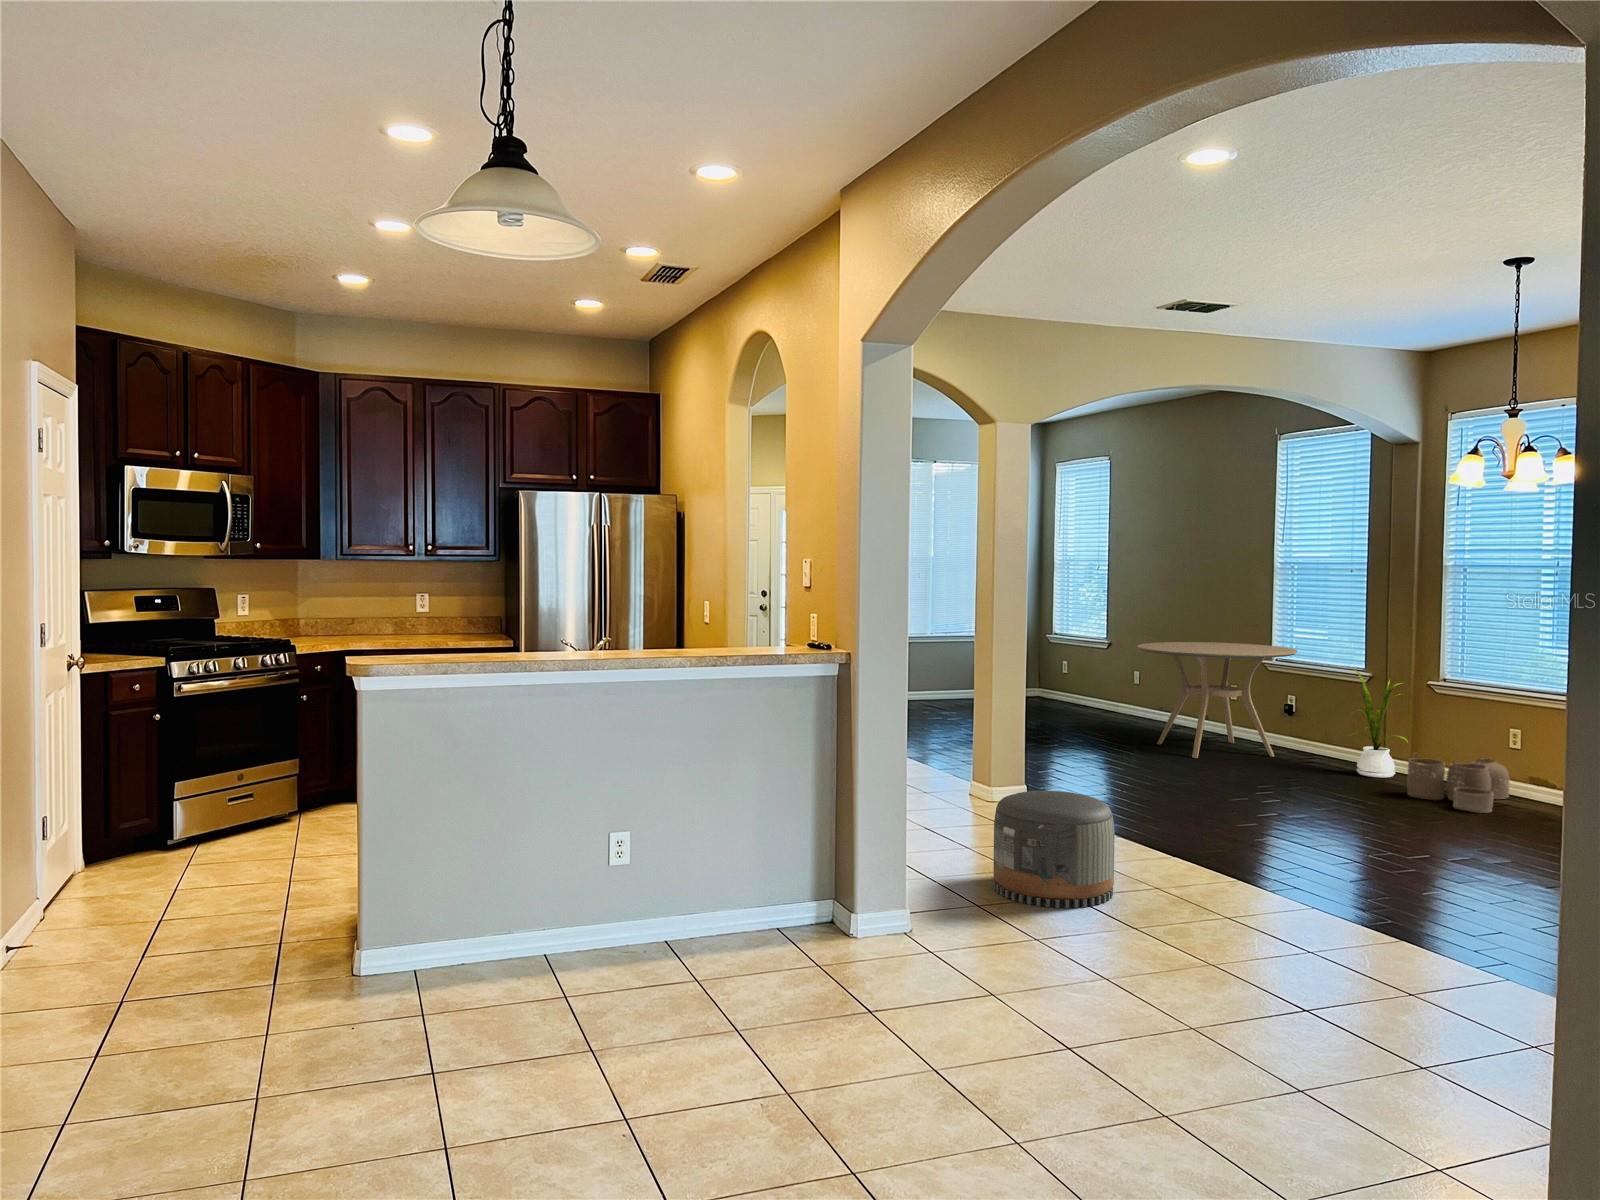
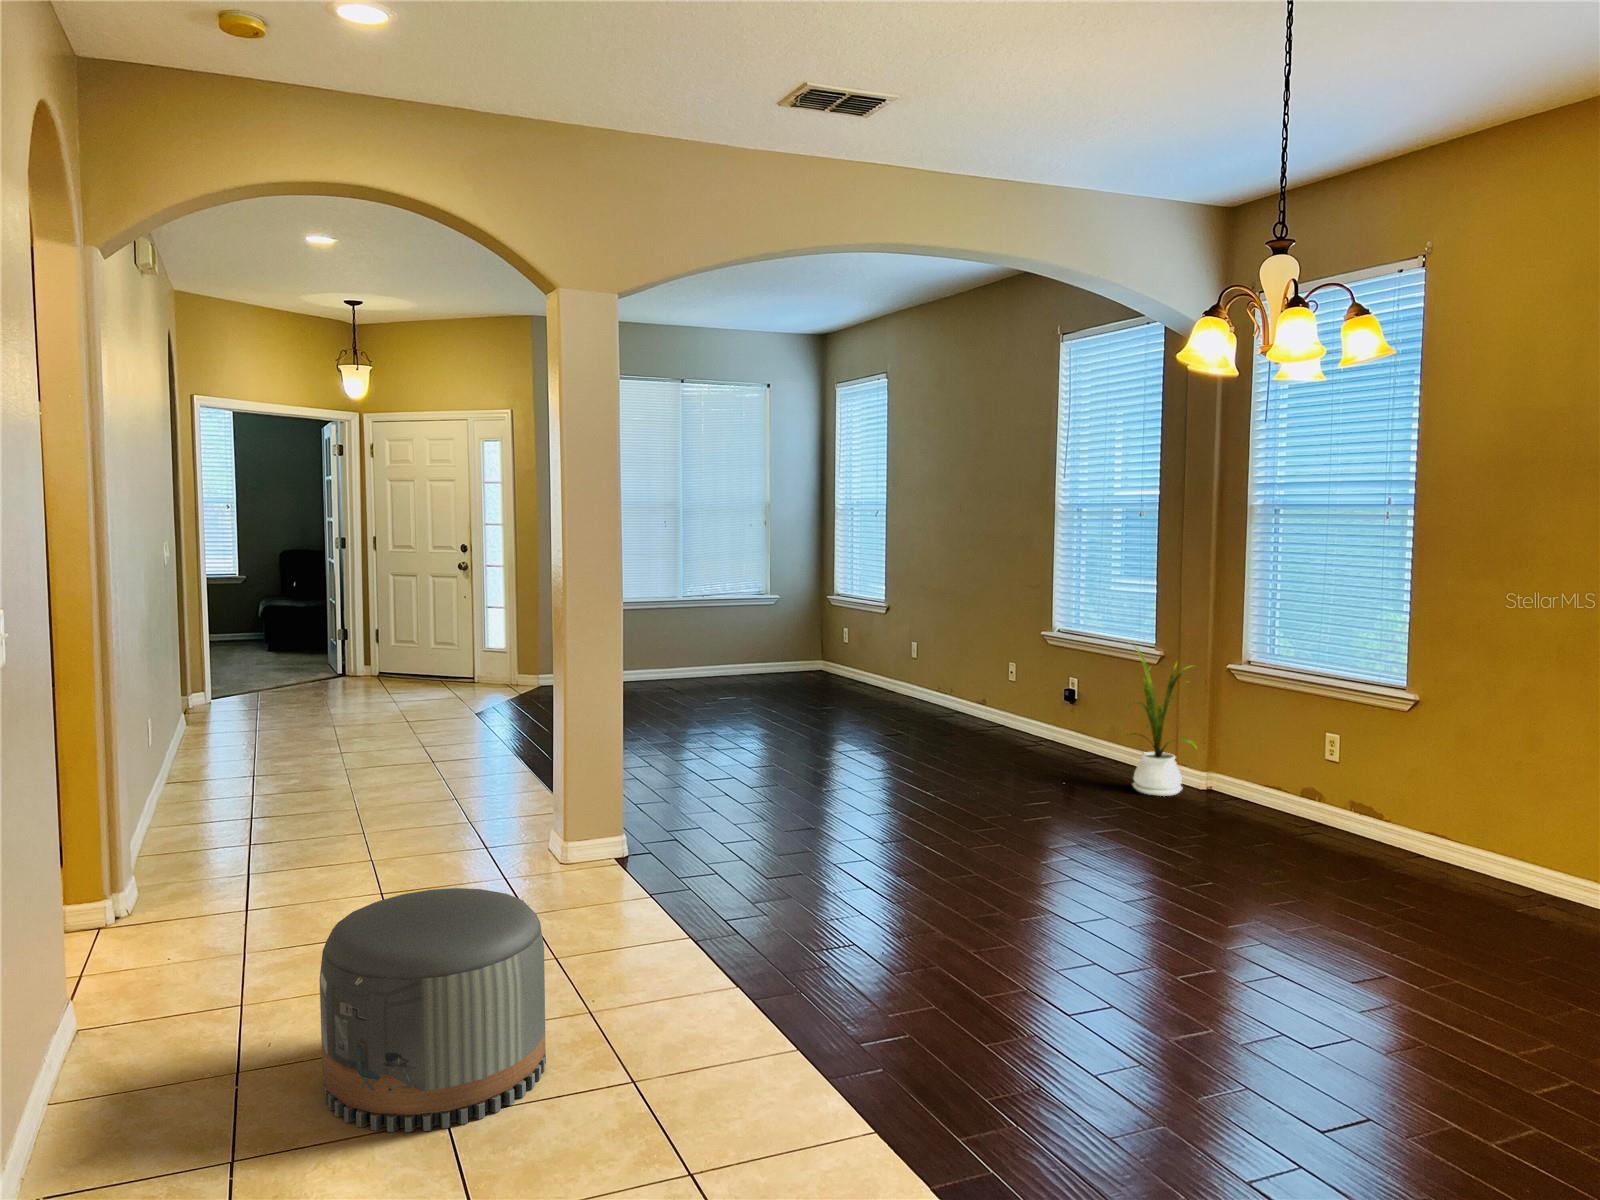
dining table: present [1137,642,1297,758] -> none [872,607,1074,764]
woven basket: present [1407,754,1510,813] -> none [1182,768,1323,863]

